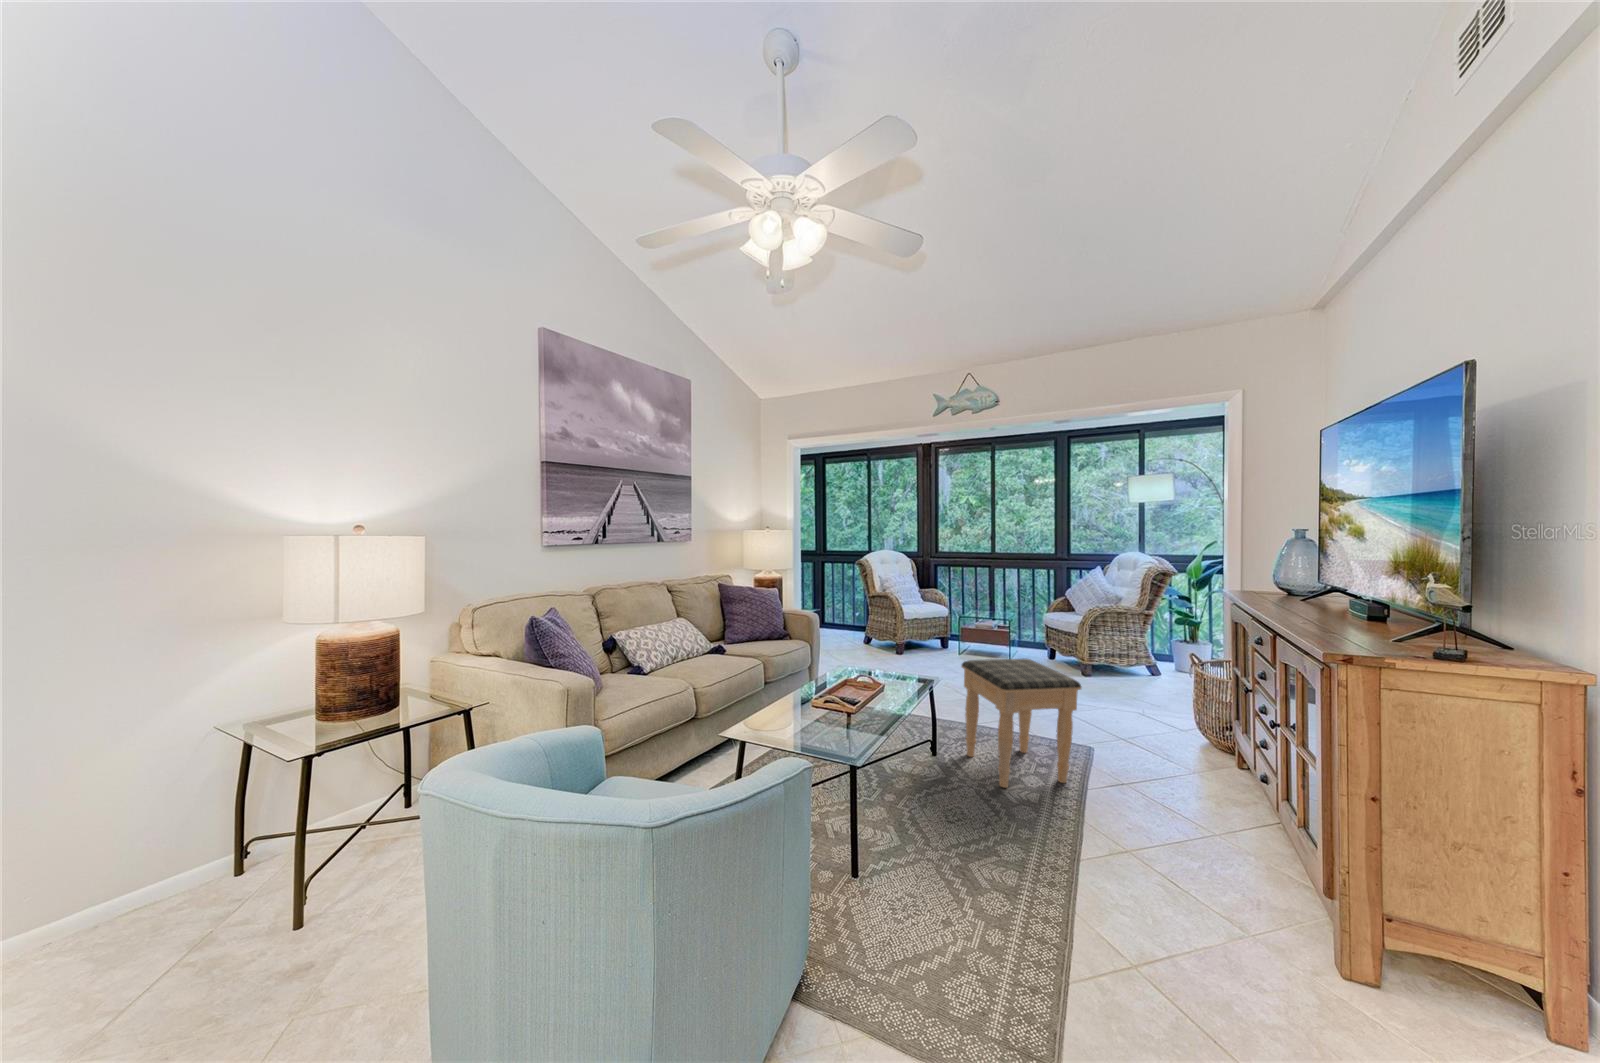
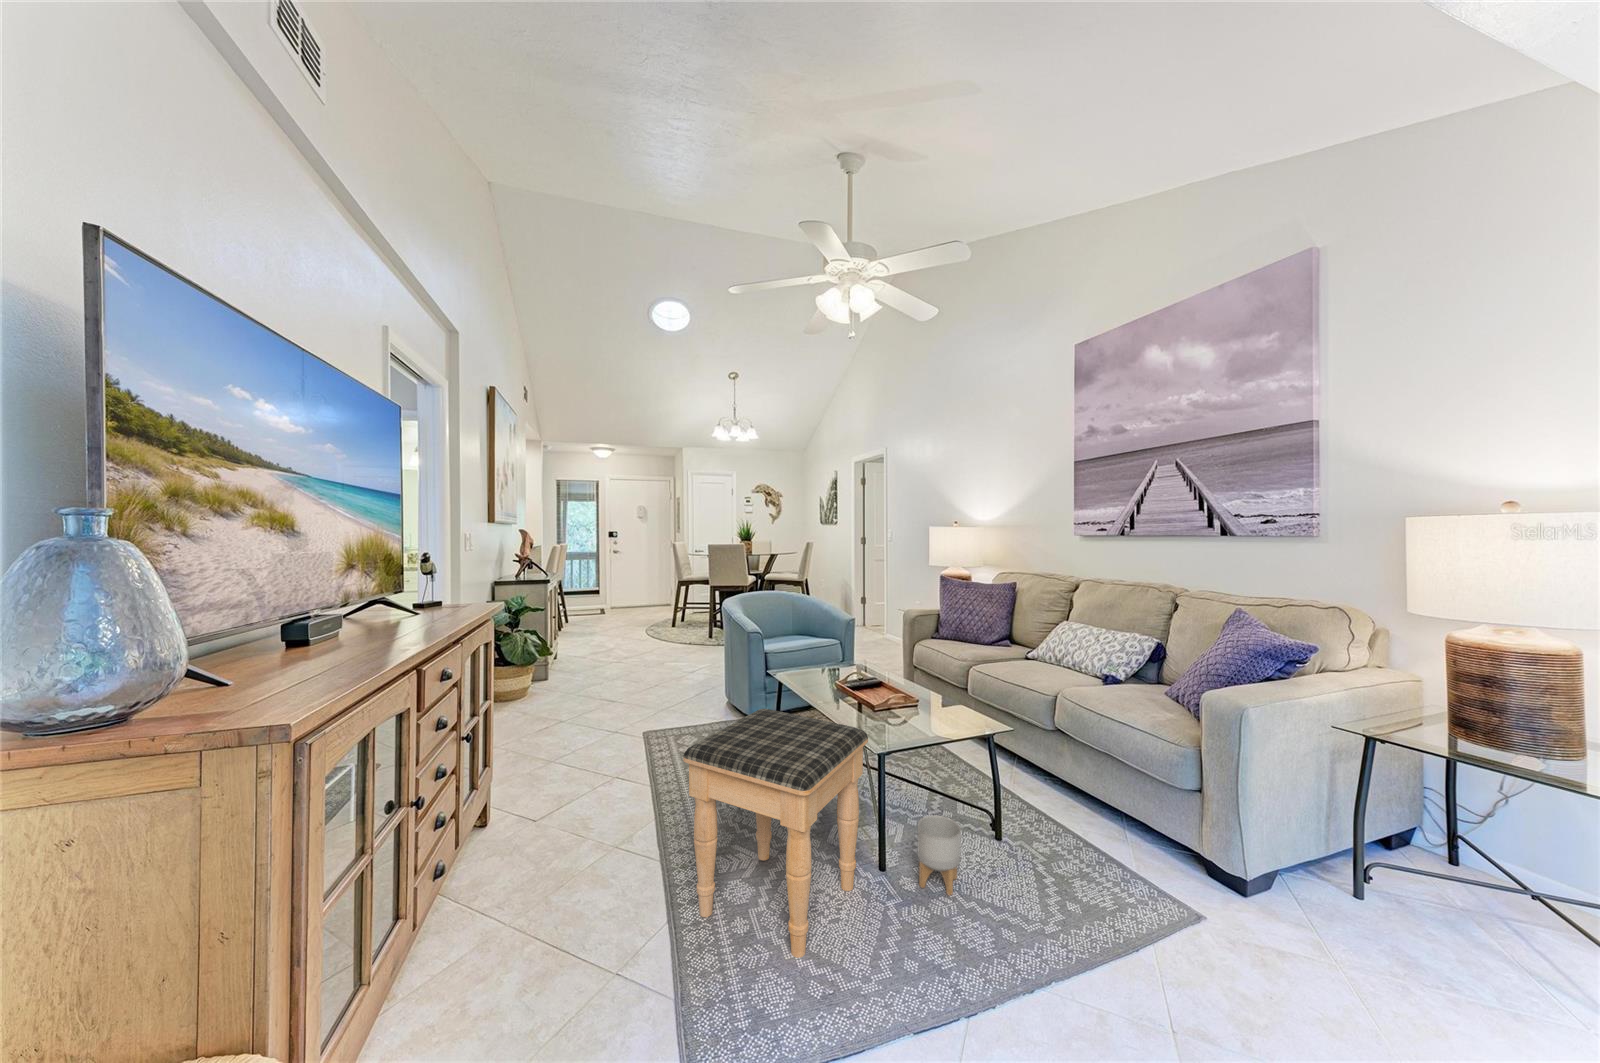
planter: none [911,702,936,742] -> present [917,816,961,895]

